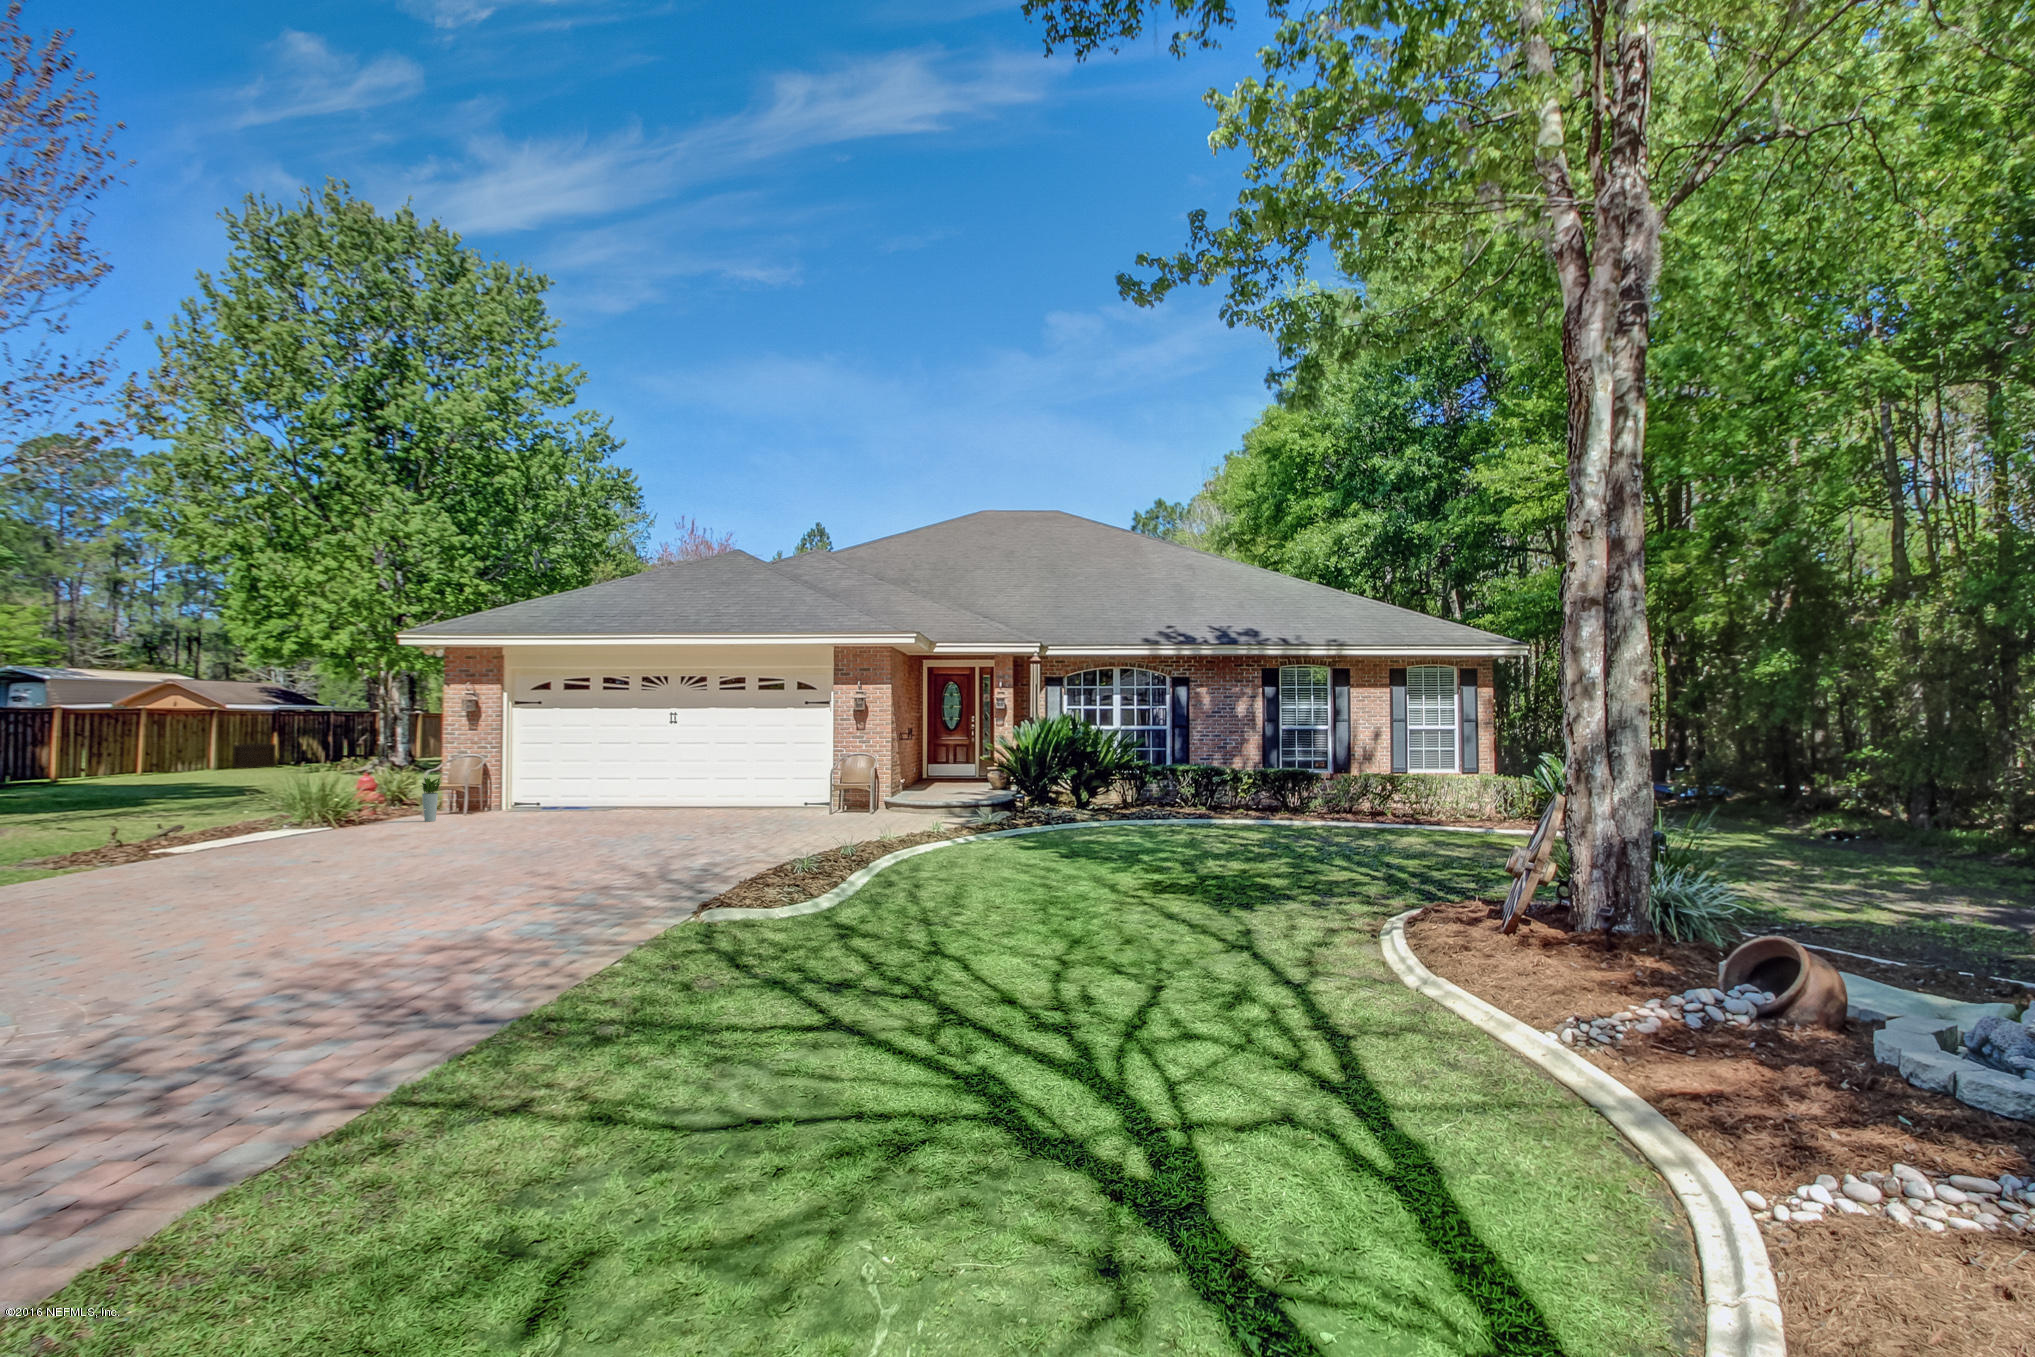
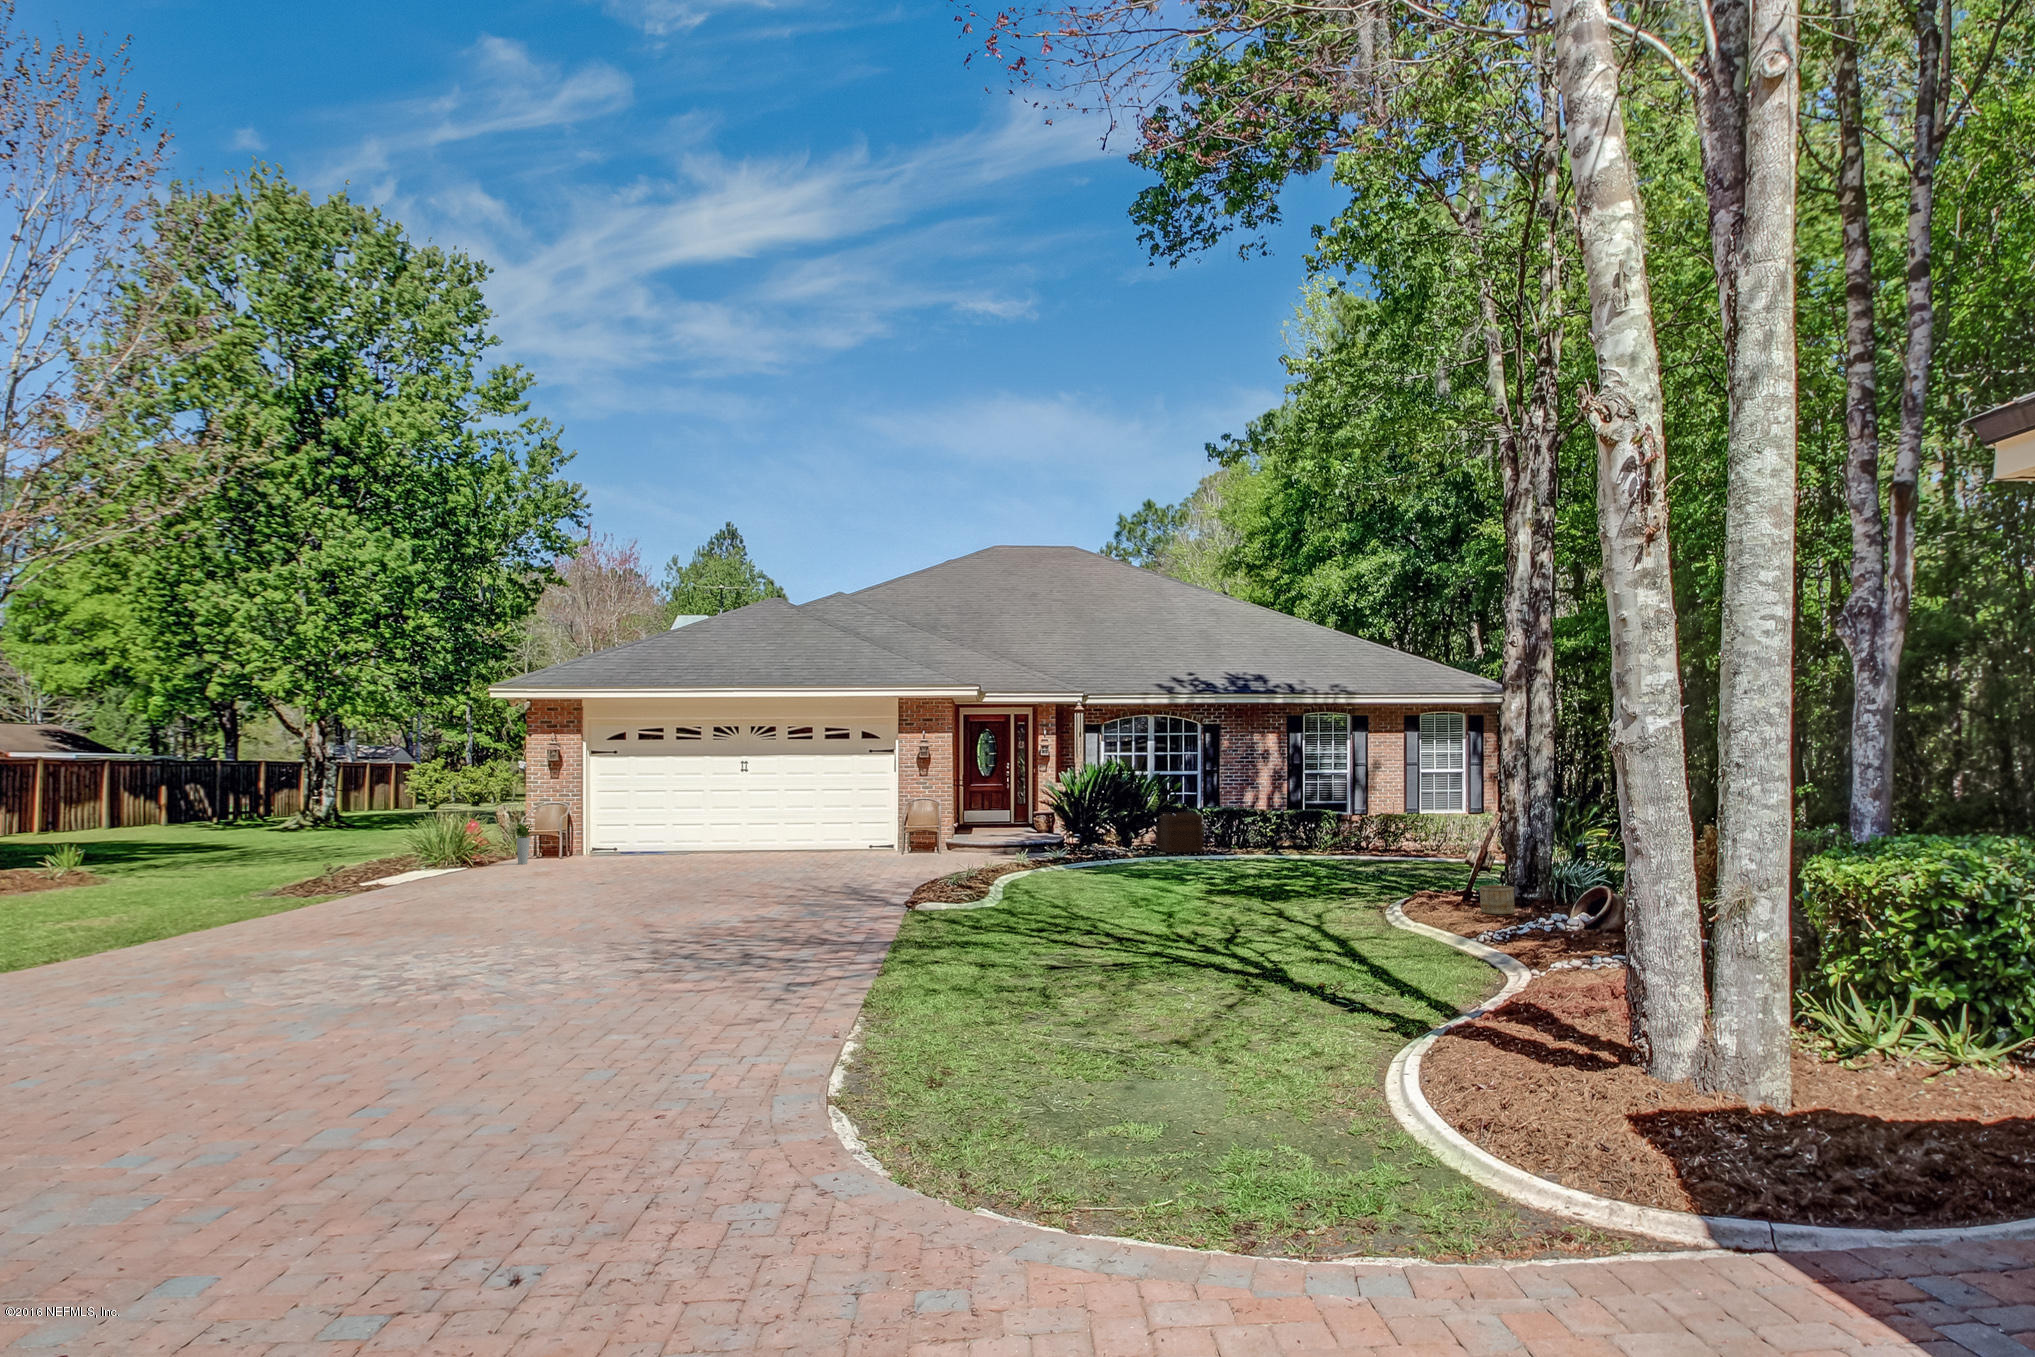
wooden crate: present [233,743,276,768] -> present [1156,812,1203,853]
wooden bucket: none [1516,895,1570,942] -> present [1479,885,1515,914]

